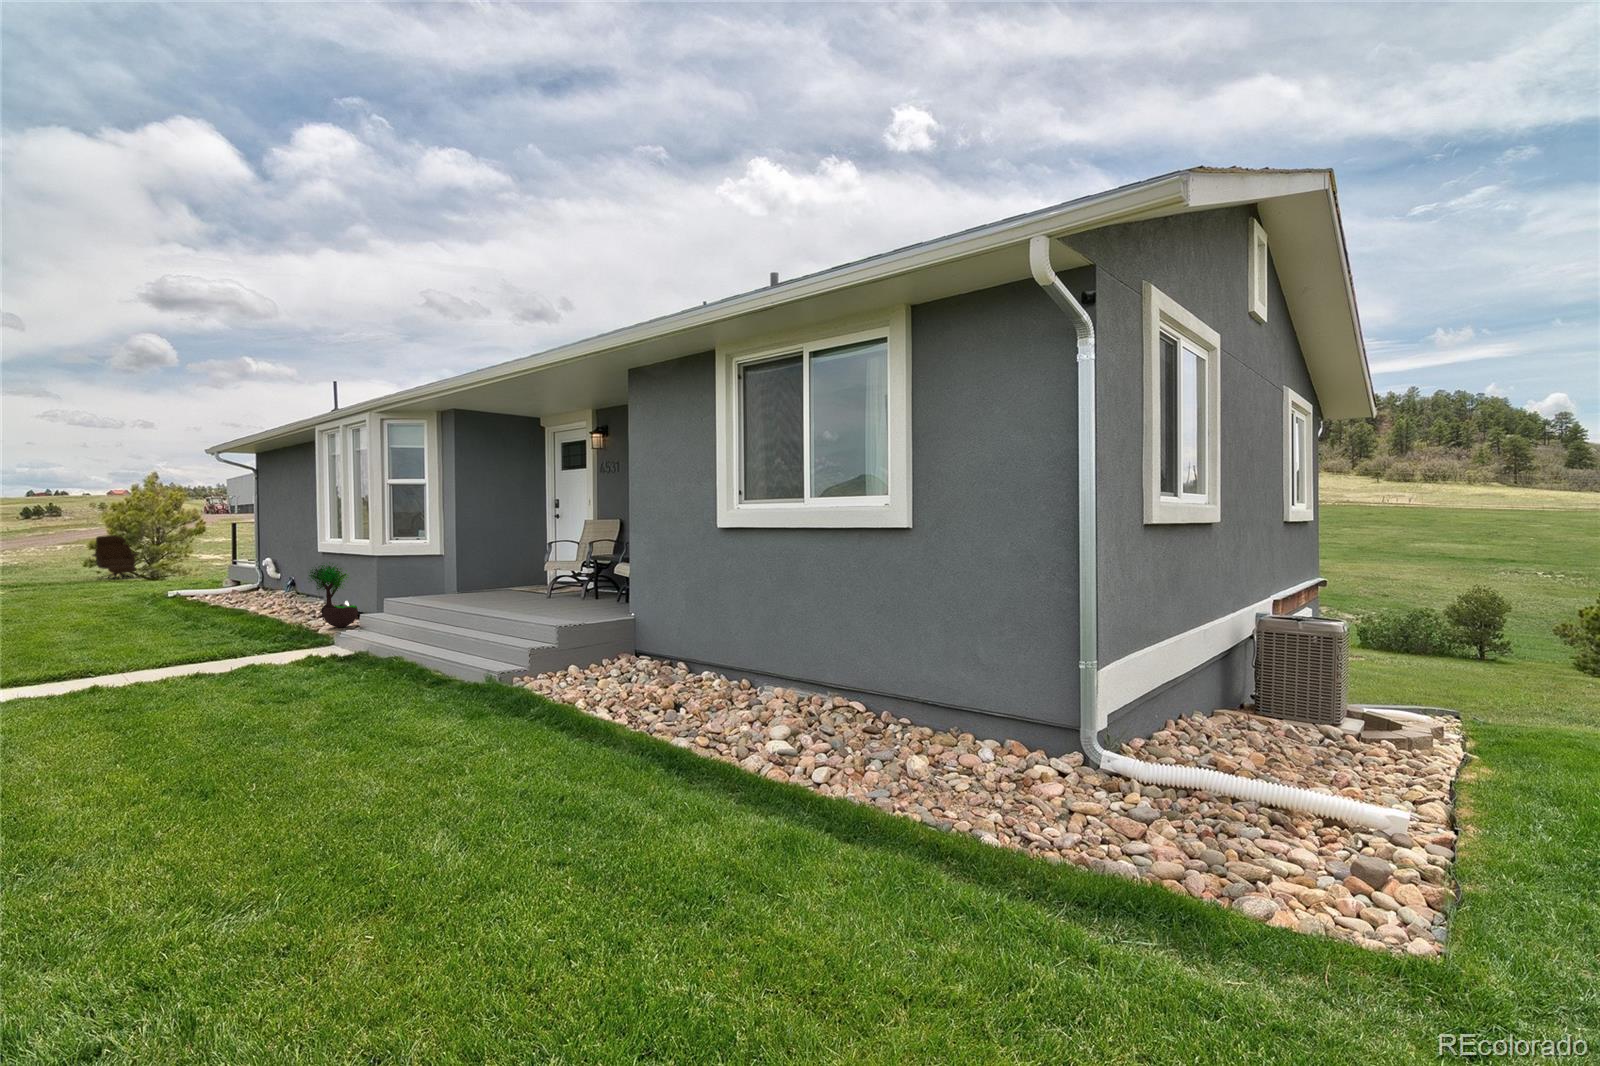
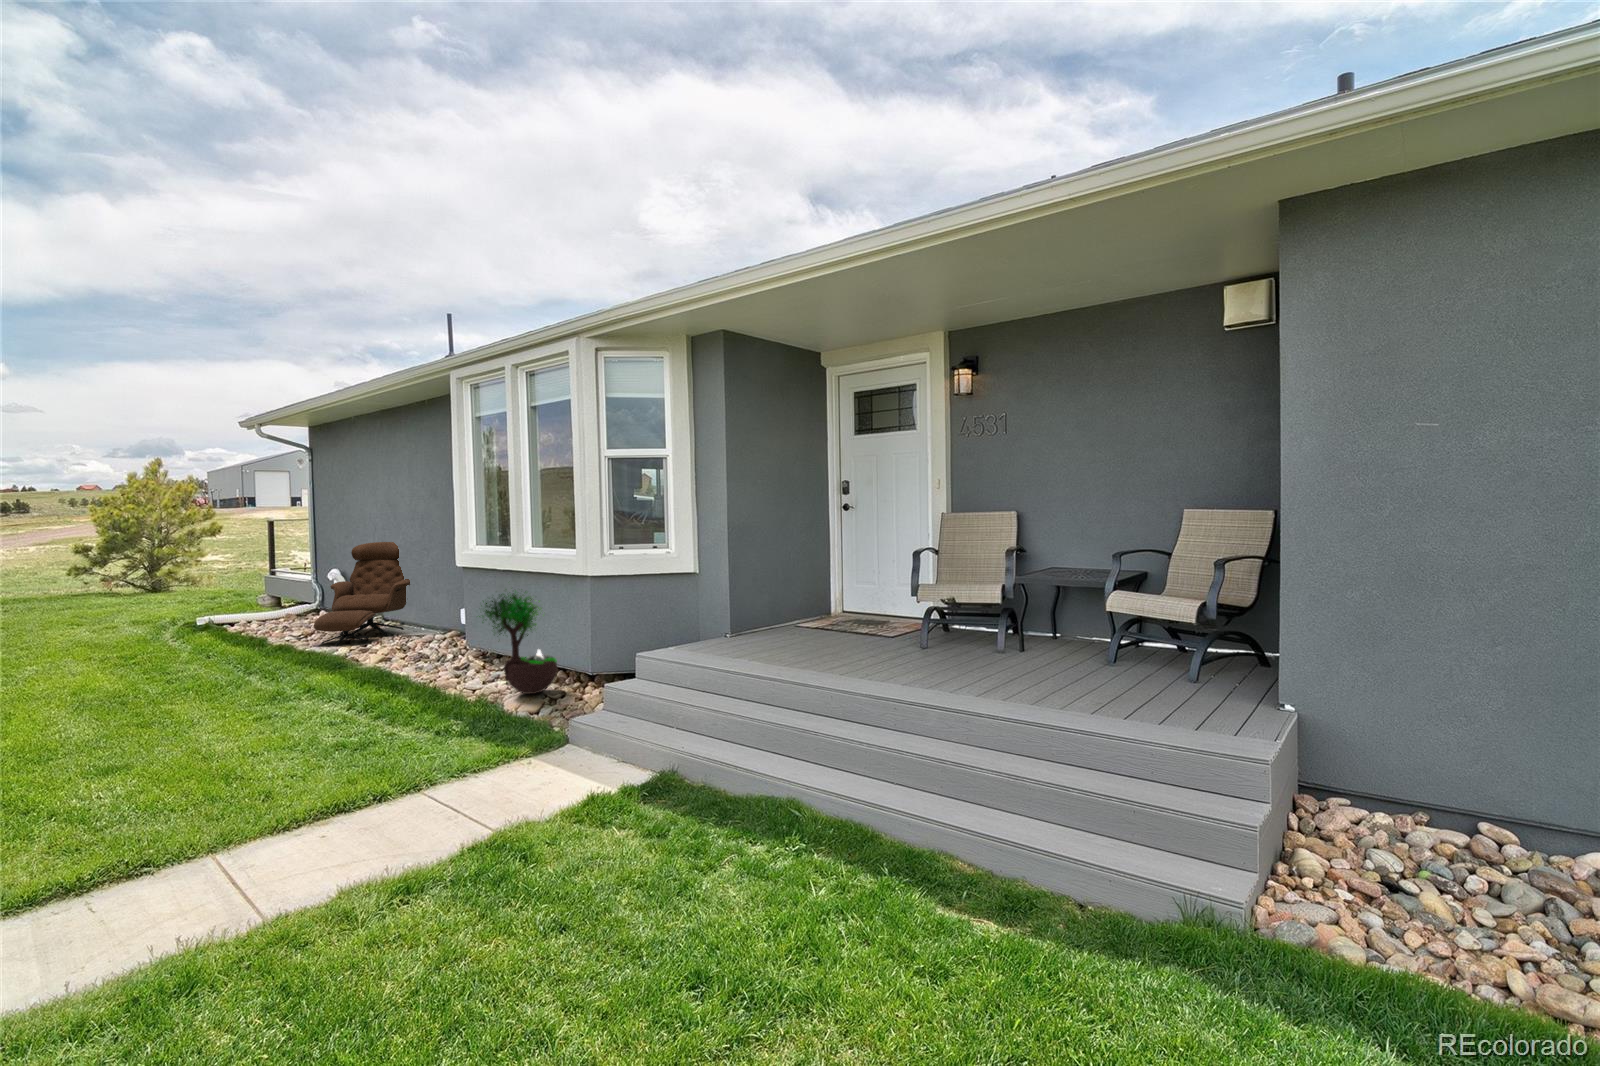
lounge chair: present [92,535,138,579] -> present [314,542,410,645]

